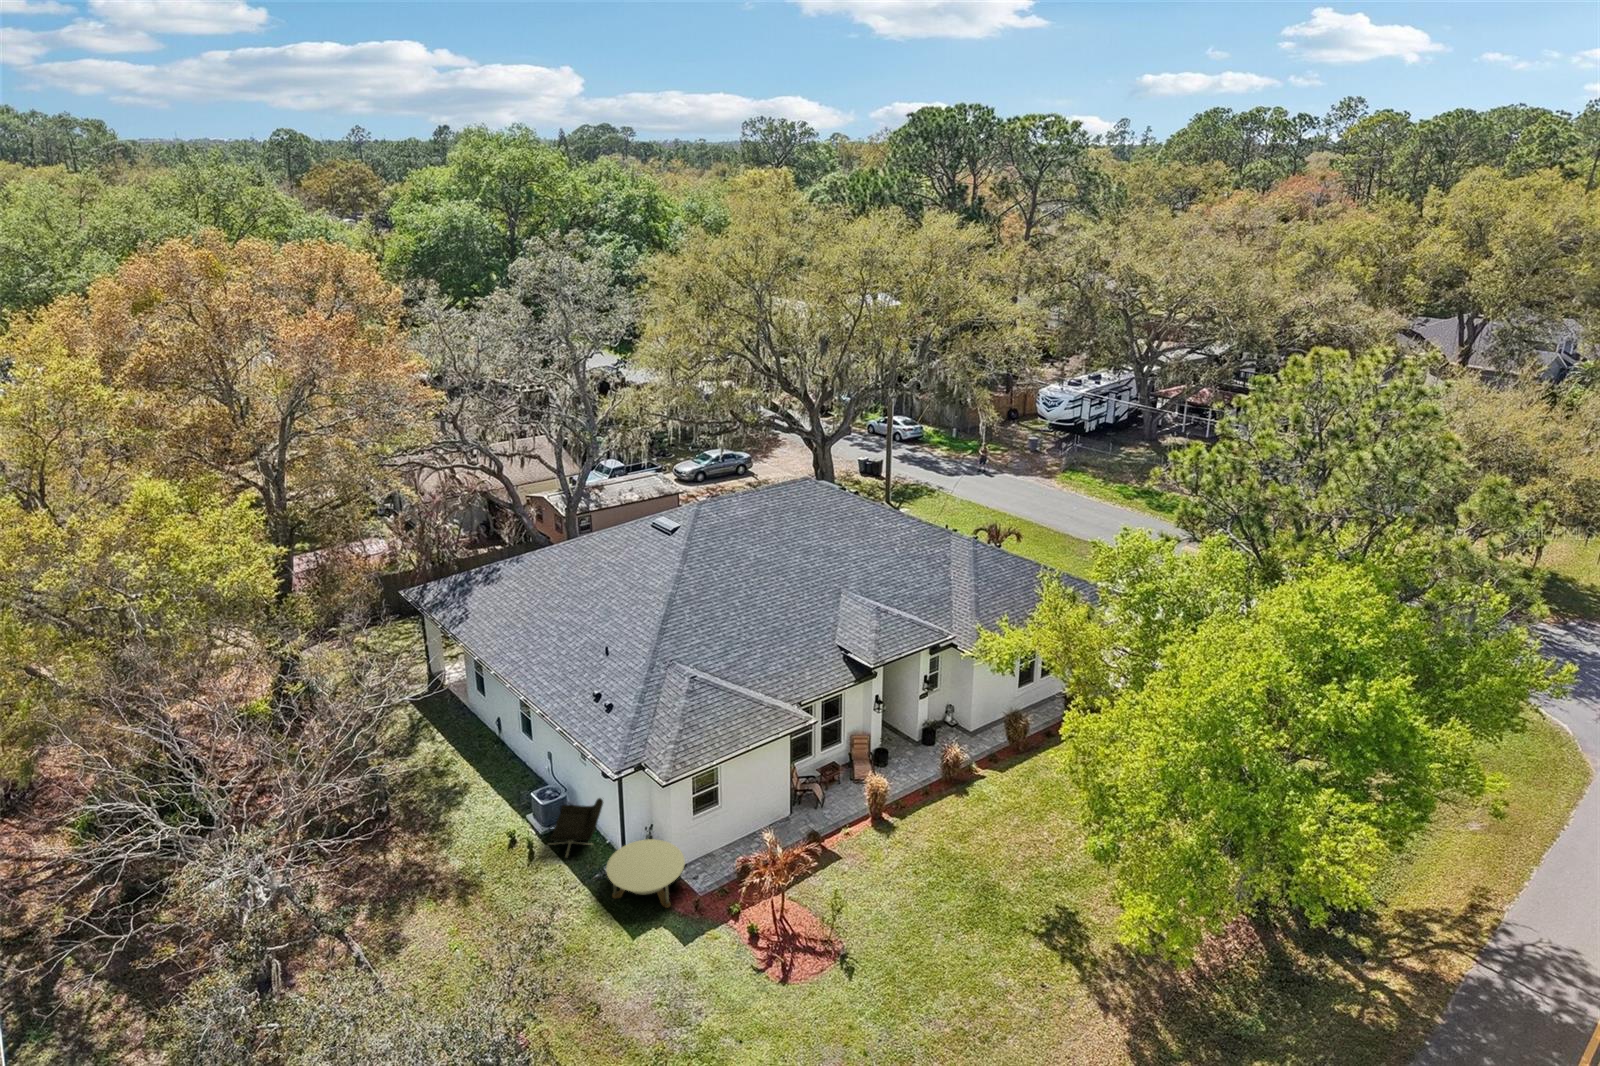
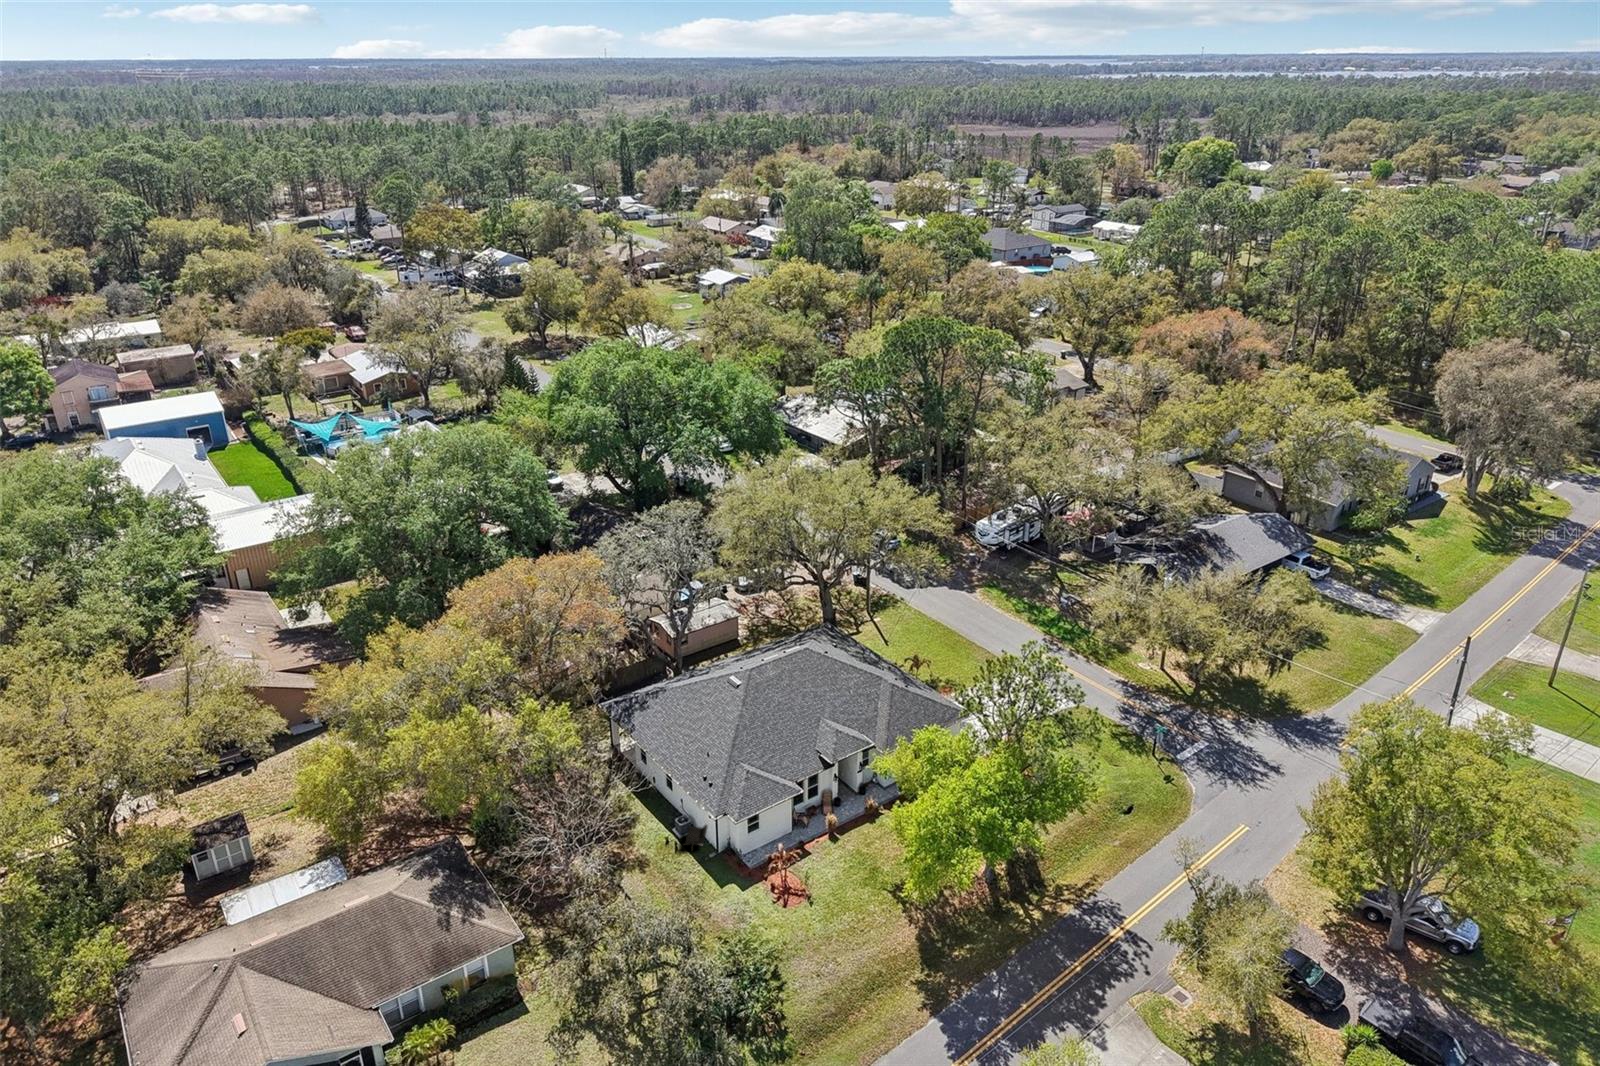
round table: present [606,839,685,908] -> none [711,845,744,875]

